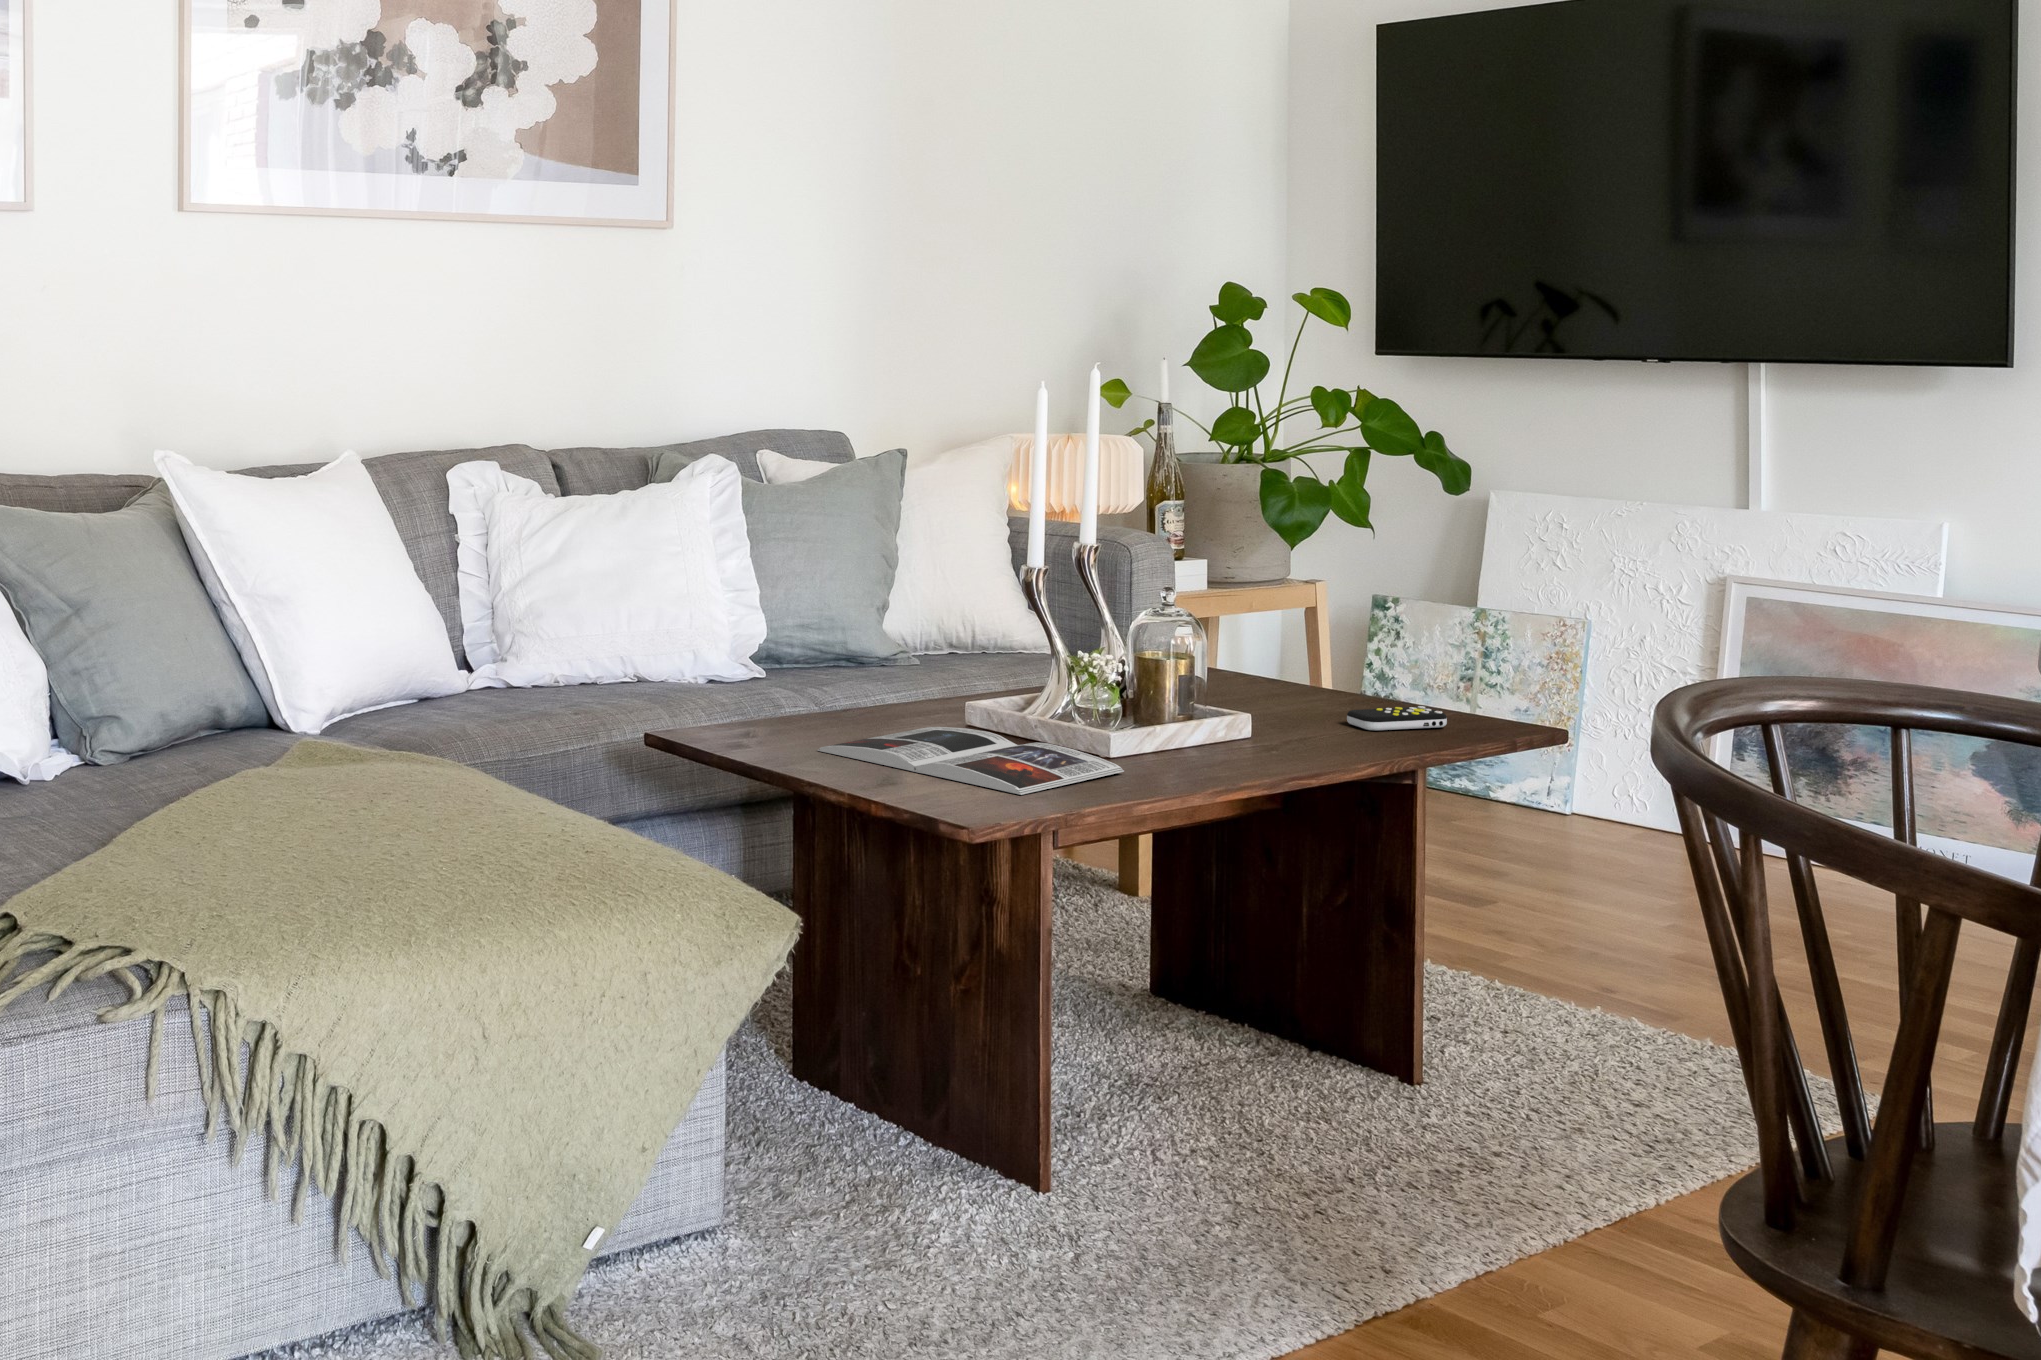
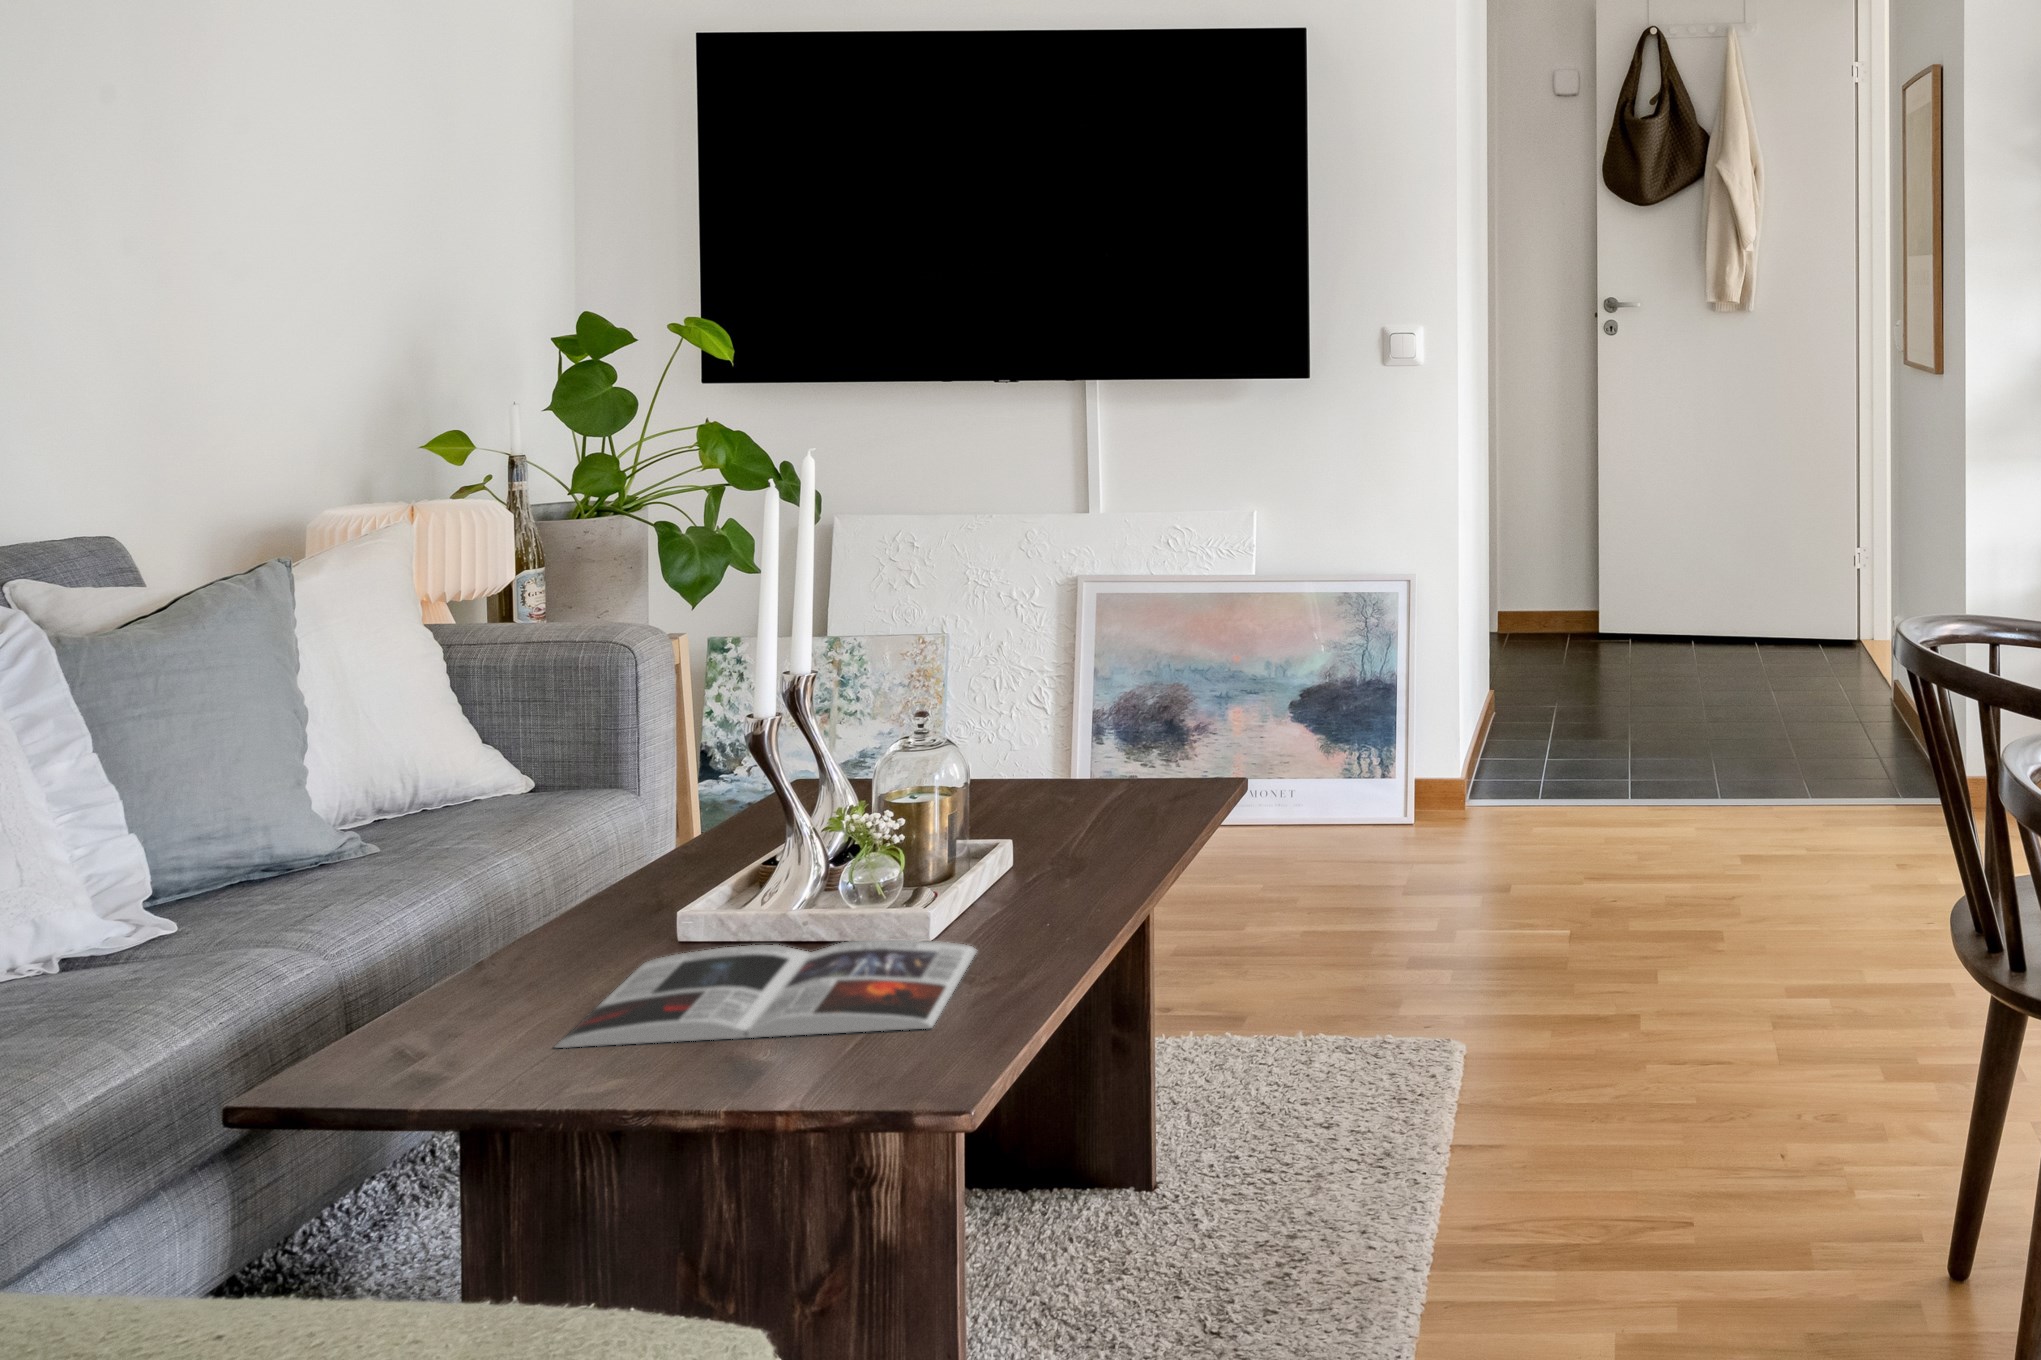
remote control: present [1347,706,1447,730] -> none [1049,777,1136,817]

